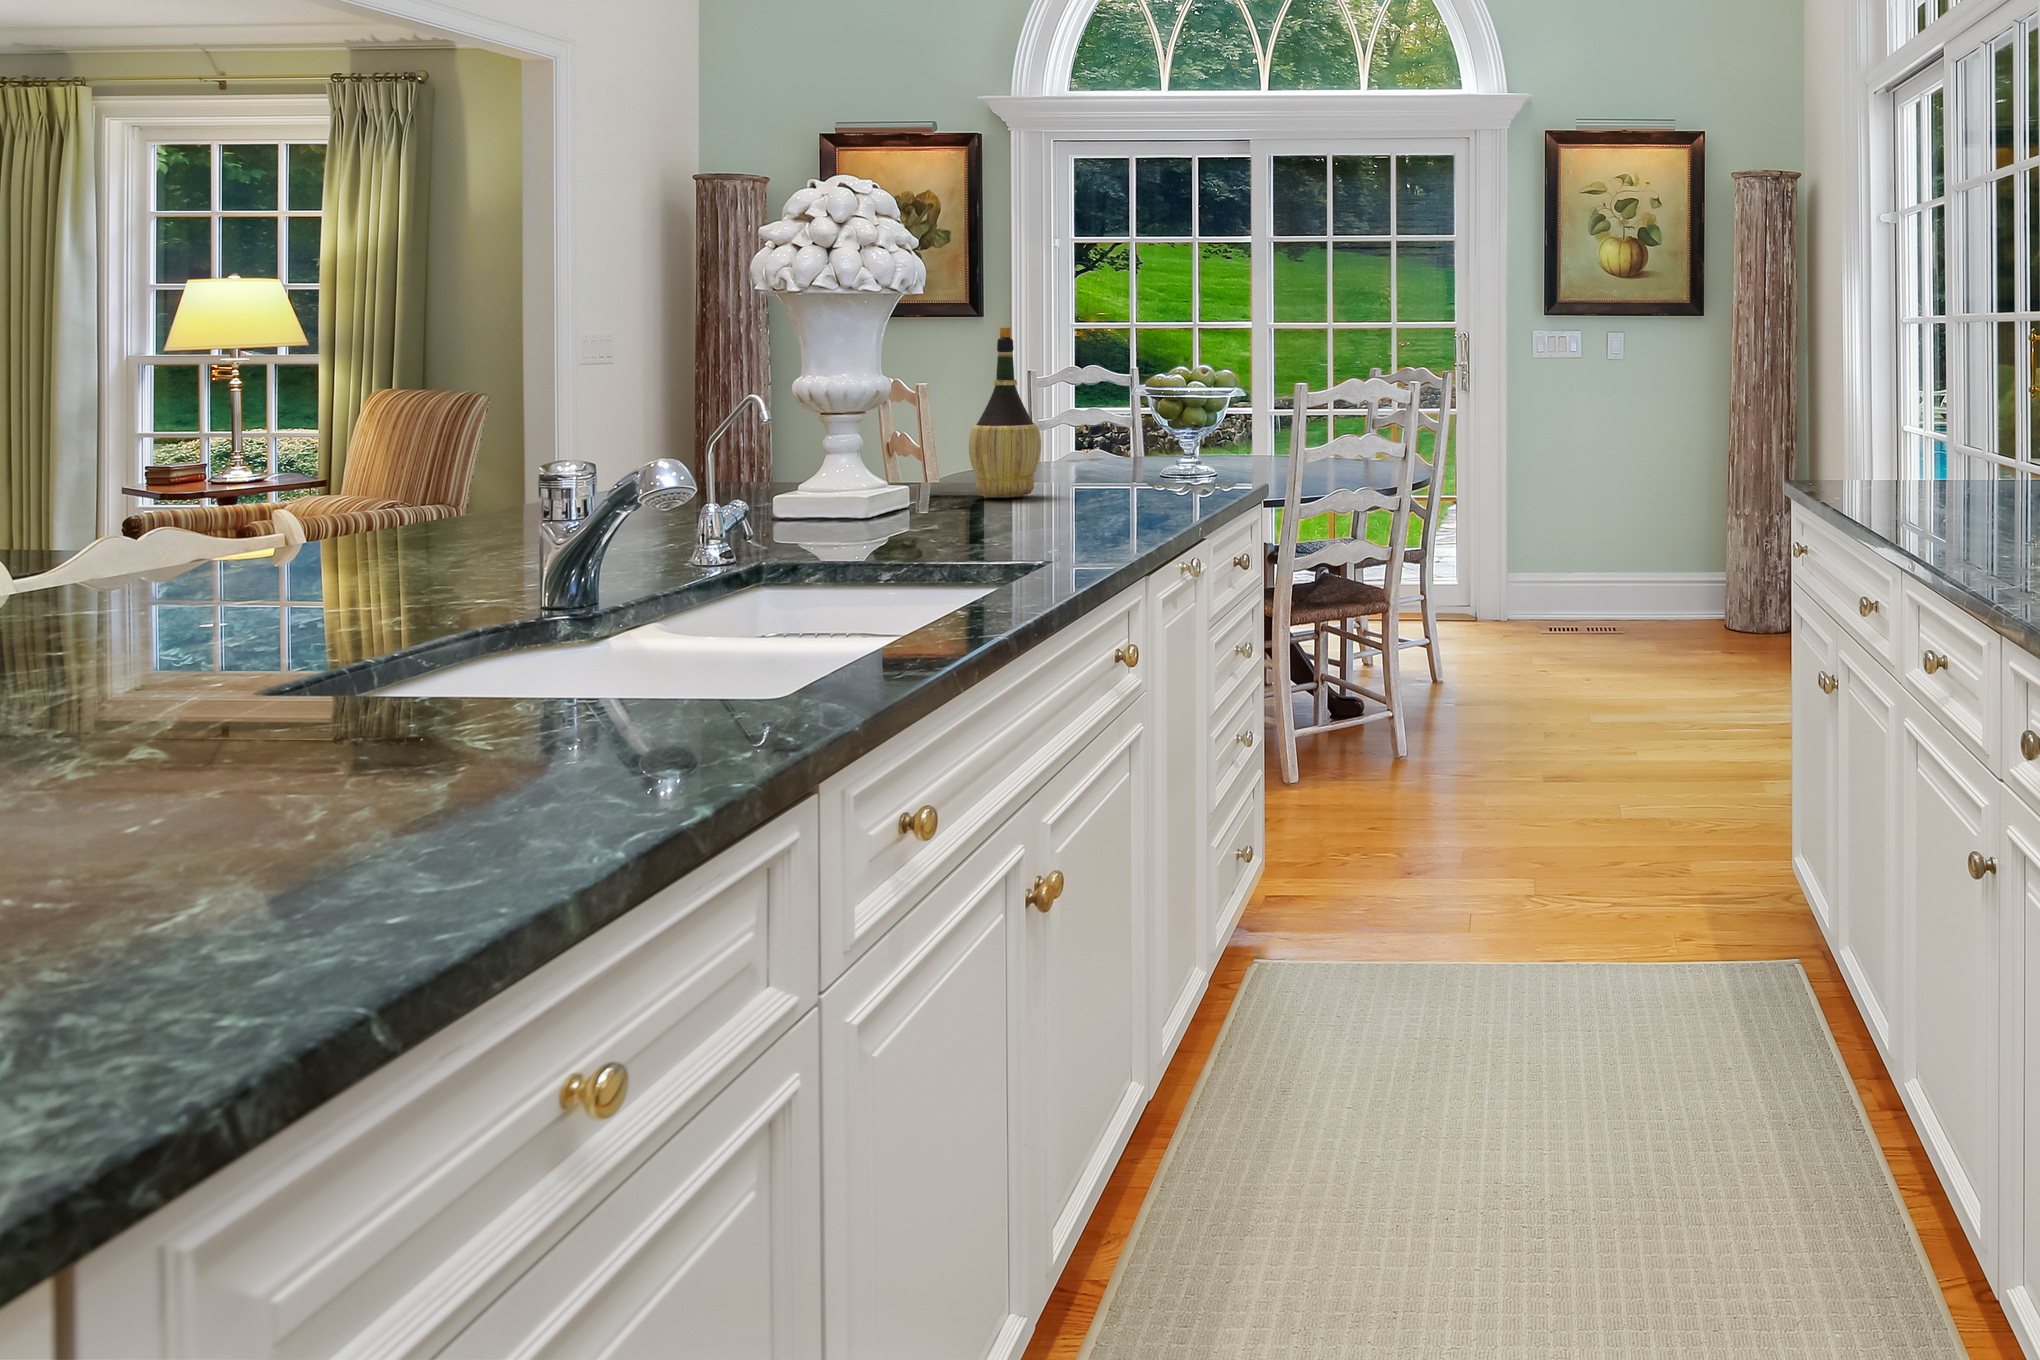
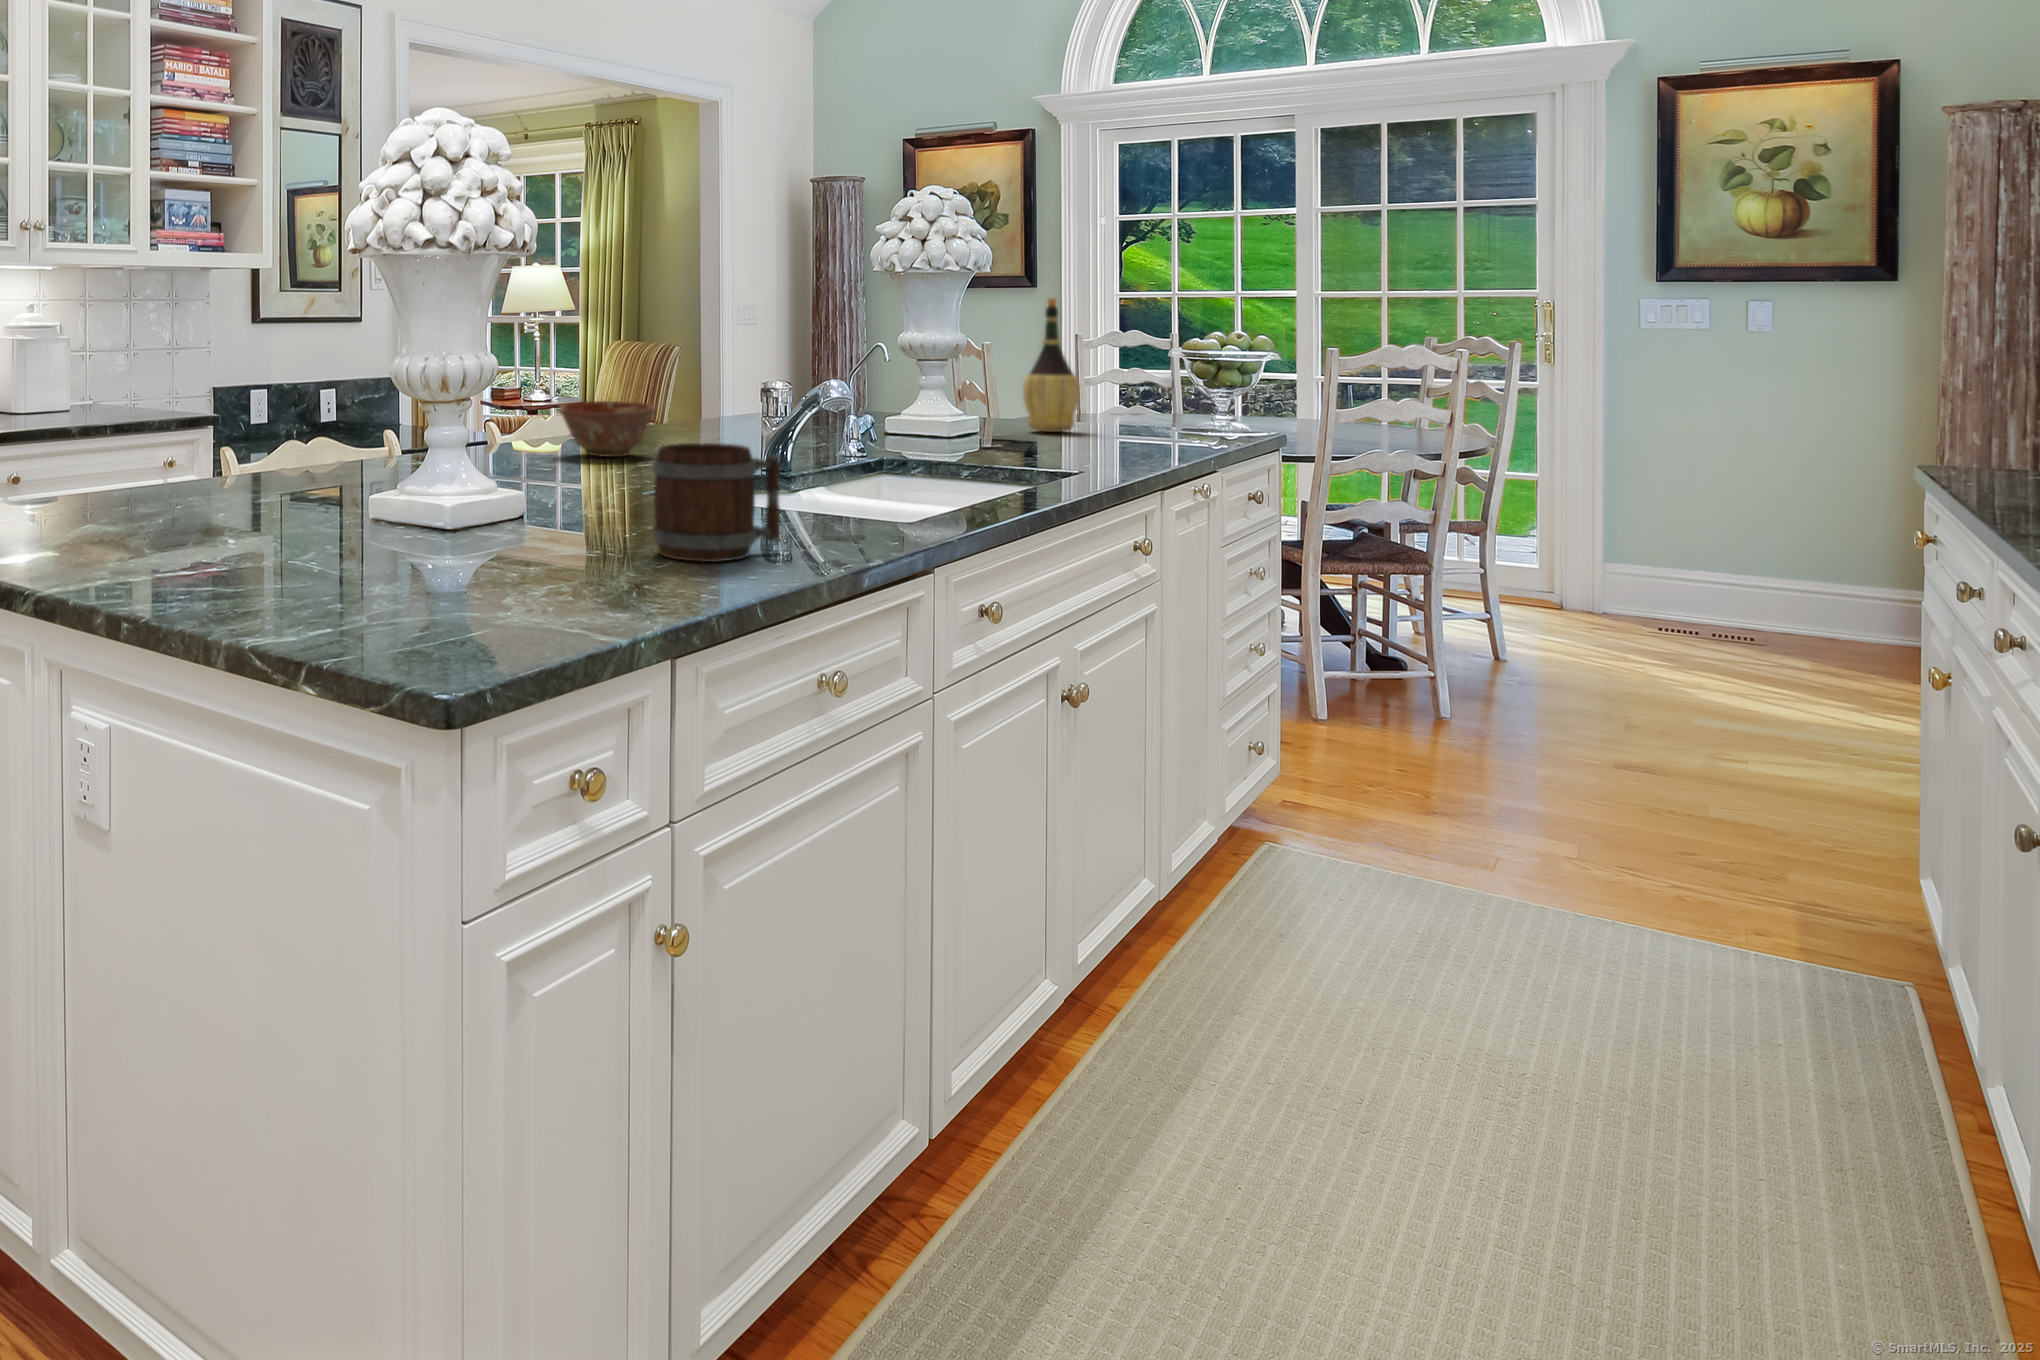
ceramic bowl: none [123,499,346,602] -> present [559,401,656,457]
mug: none [160,613,498,886] -> present [653,443,780,562]

